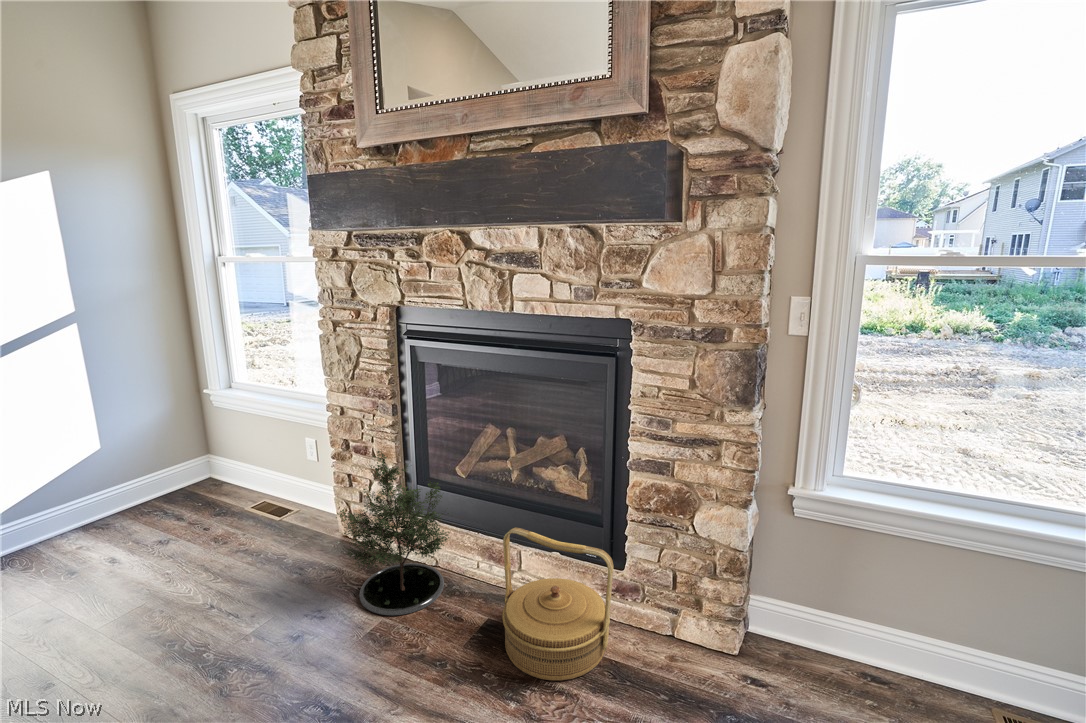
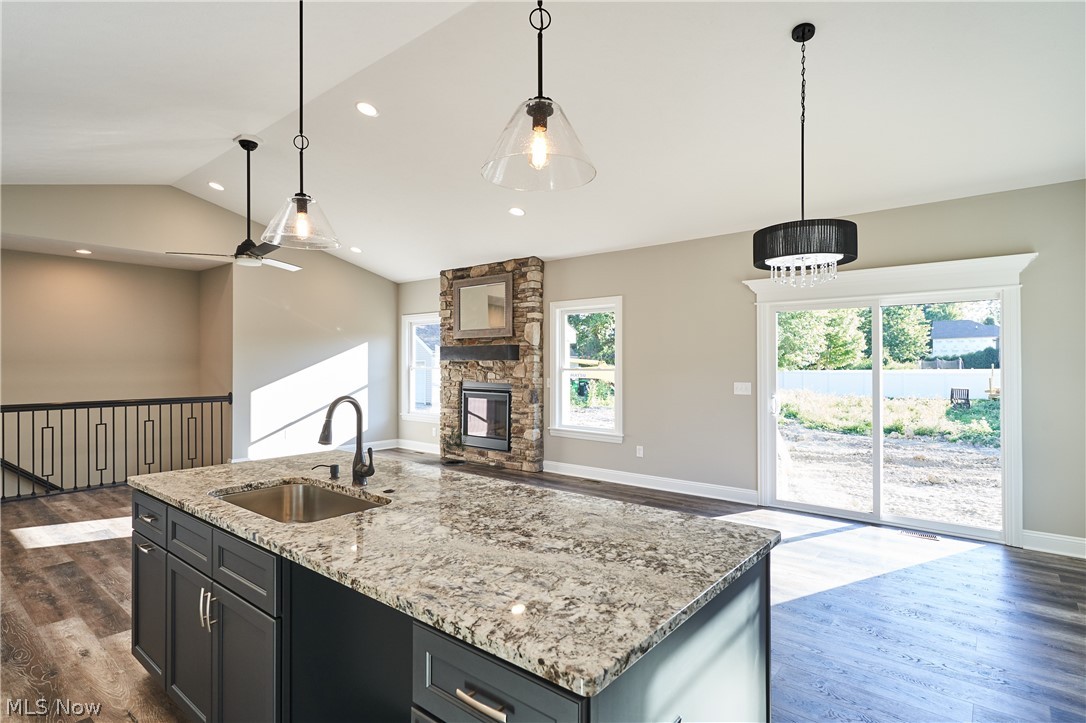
woven basket: present [502,528,614,681] -> none [476,439,505,473]

